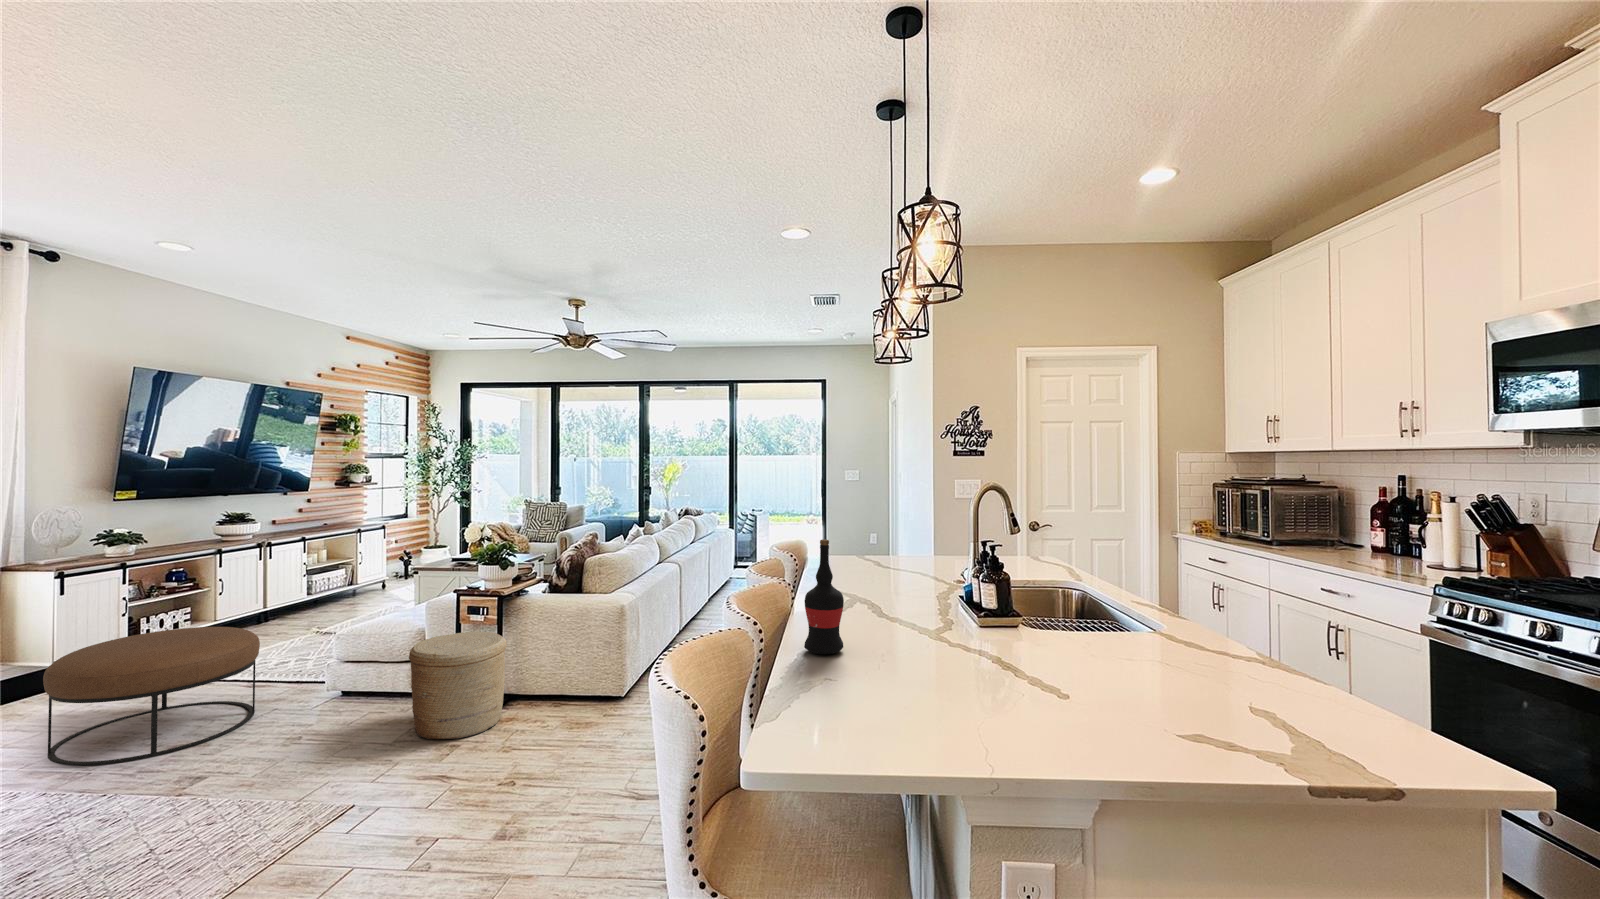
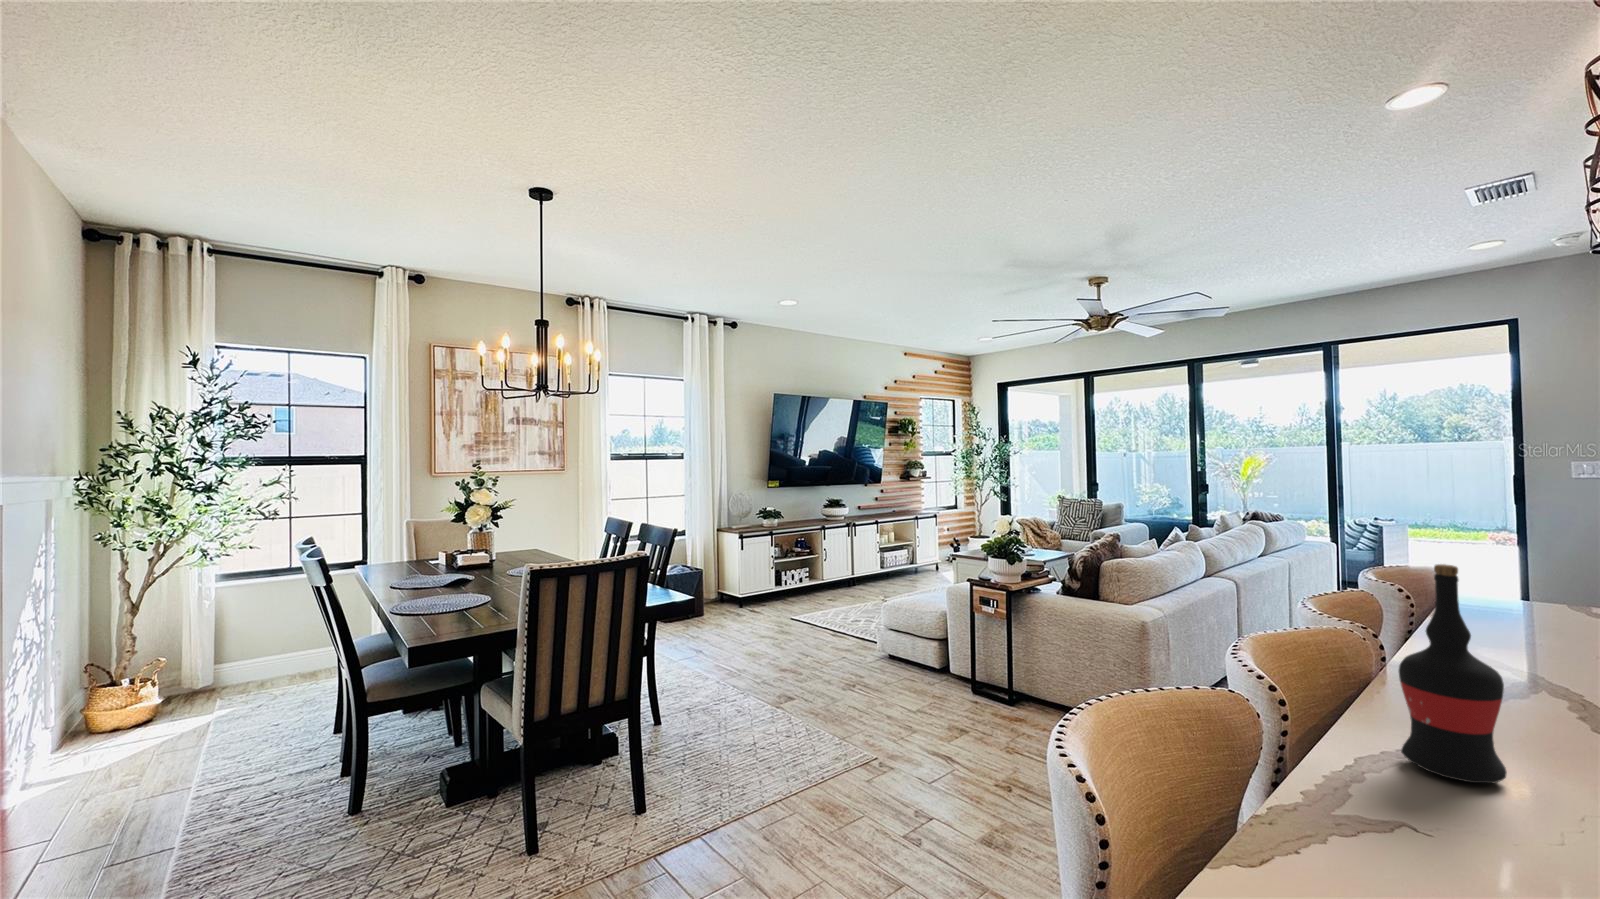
ottoman: present [43,627,260,765] -> none [723,582,833,672]
woven basket: present [409,632,507,739] -> none [927,620,1014,725]

